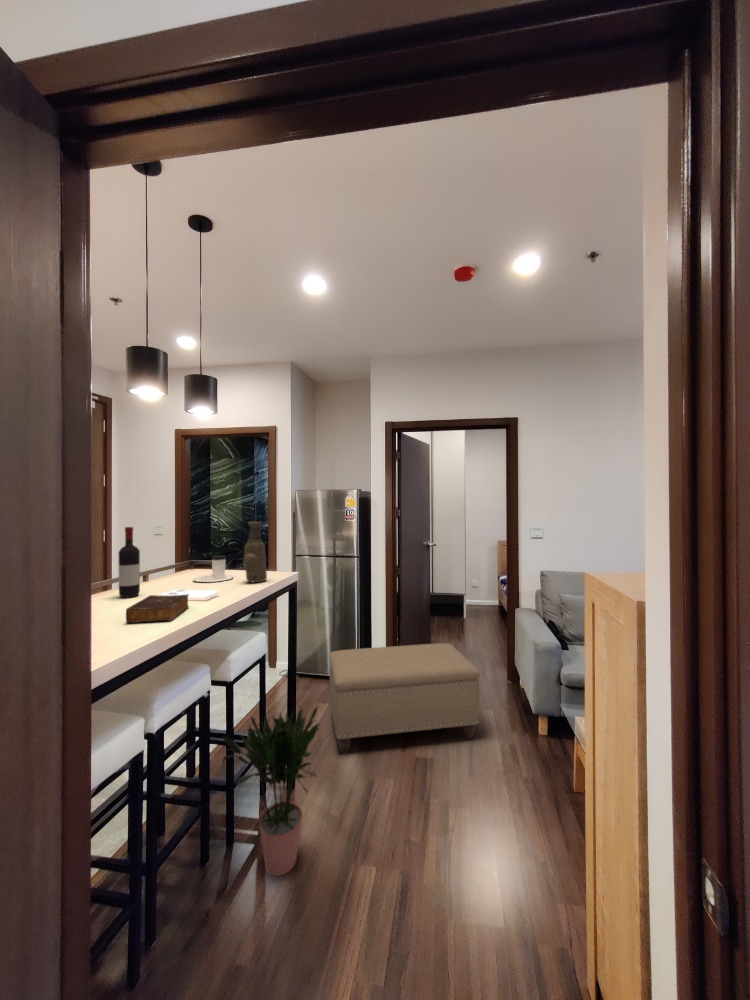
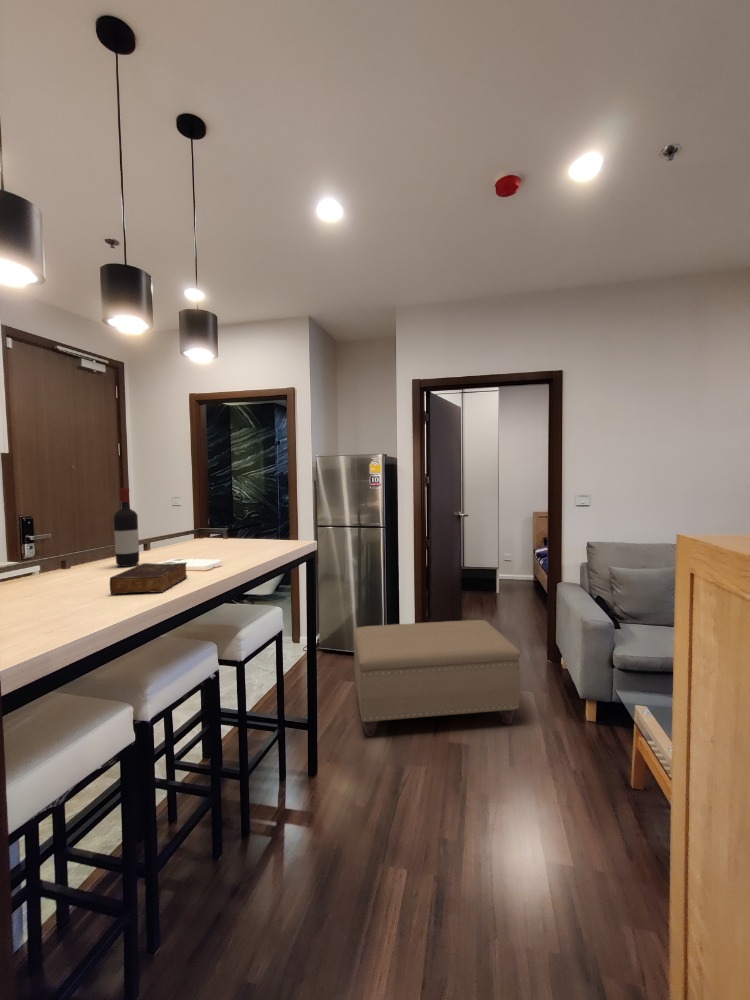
vase: present [243,522,267,582] -> none [255,484,281,551]
coffee cup: present [193,556,233,582] -> none [201,523,246,551]
potted plant: present [222,708,320,876] -> none [223,670,346,876]

